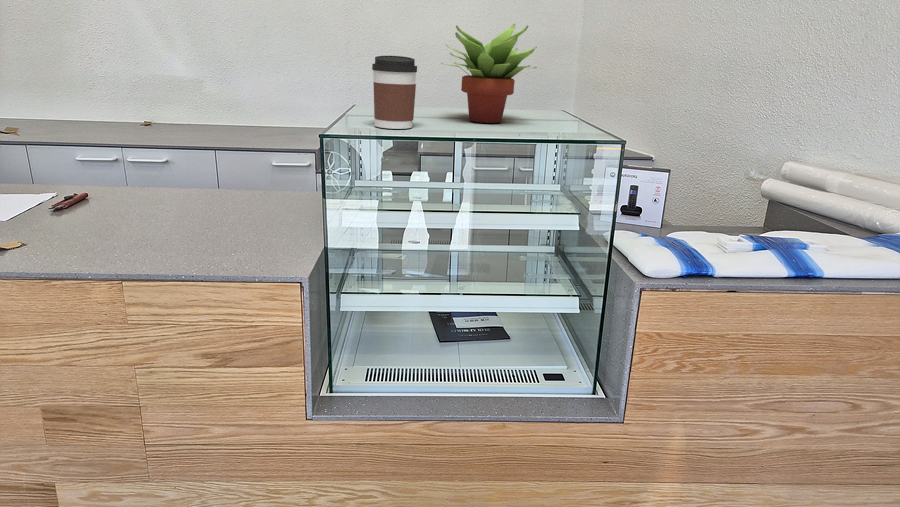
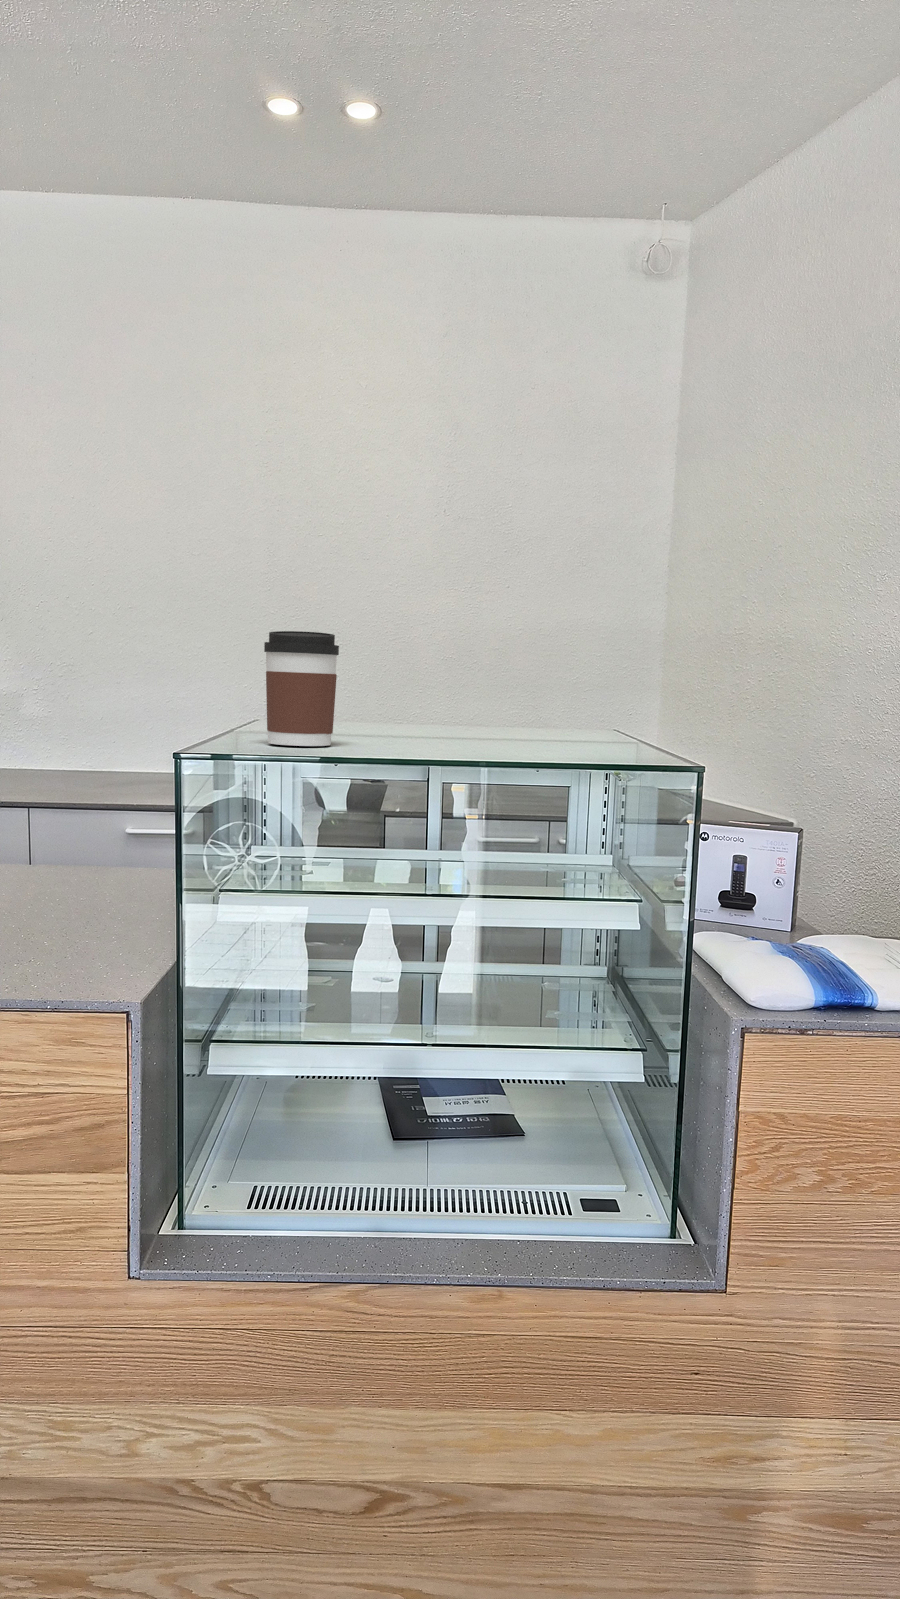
succulent plant: present [442,24,537,123] -> none [389,584,549,743]

